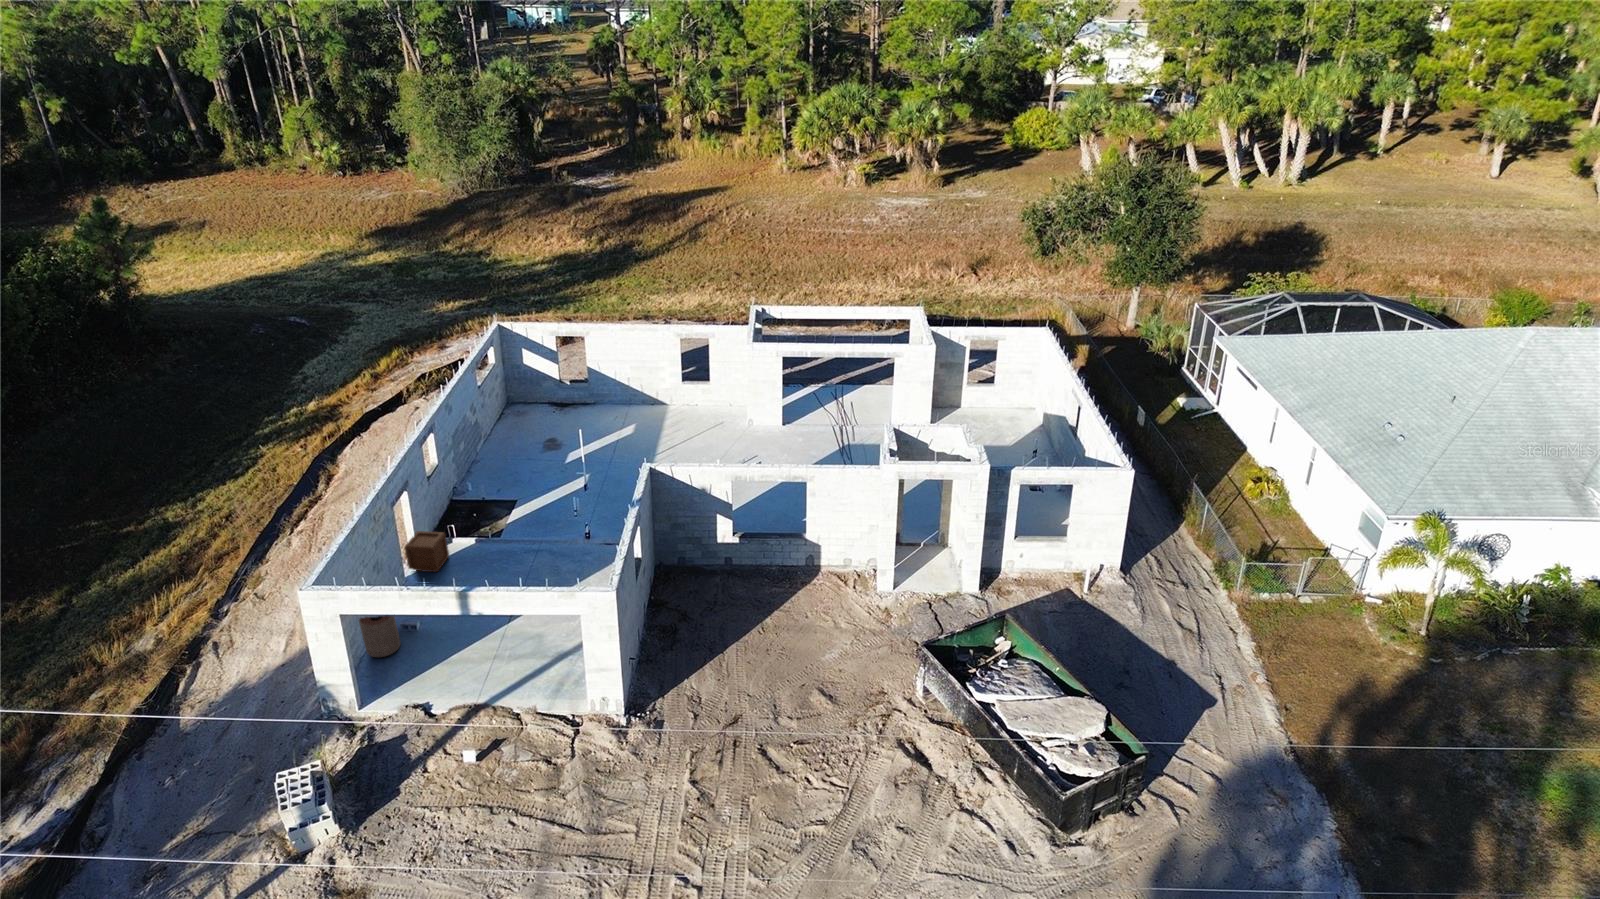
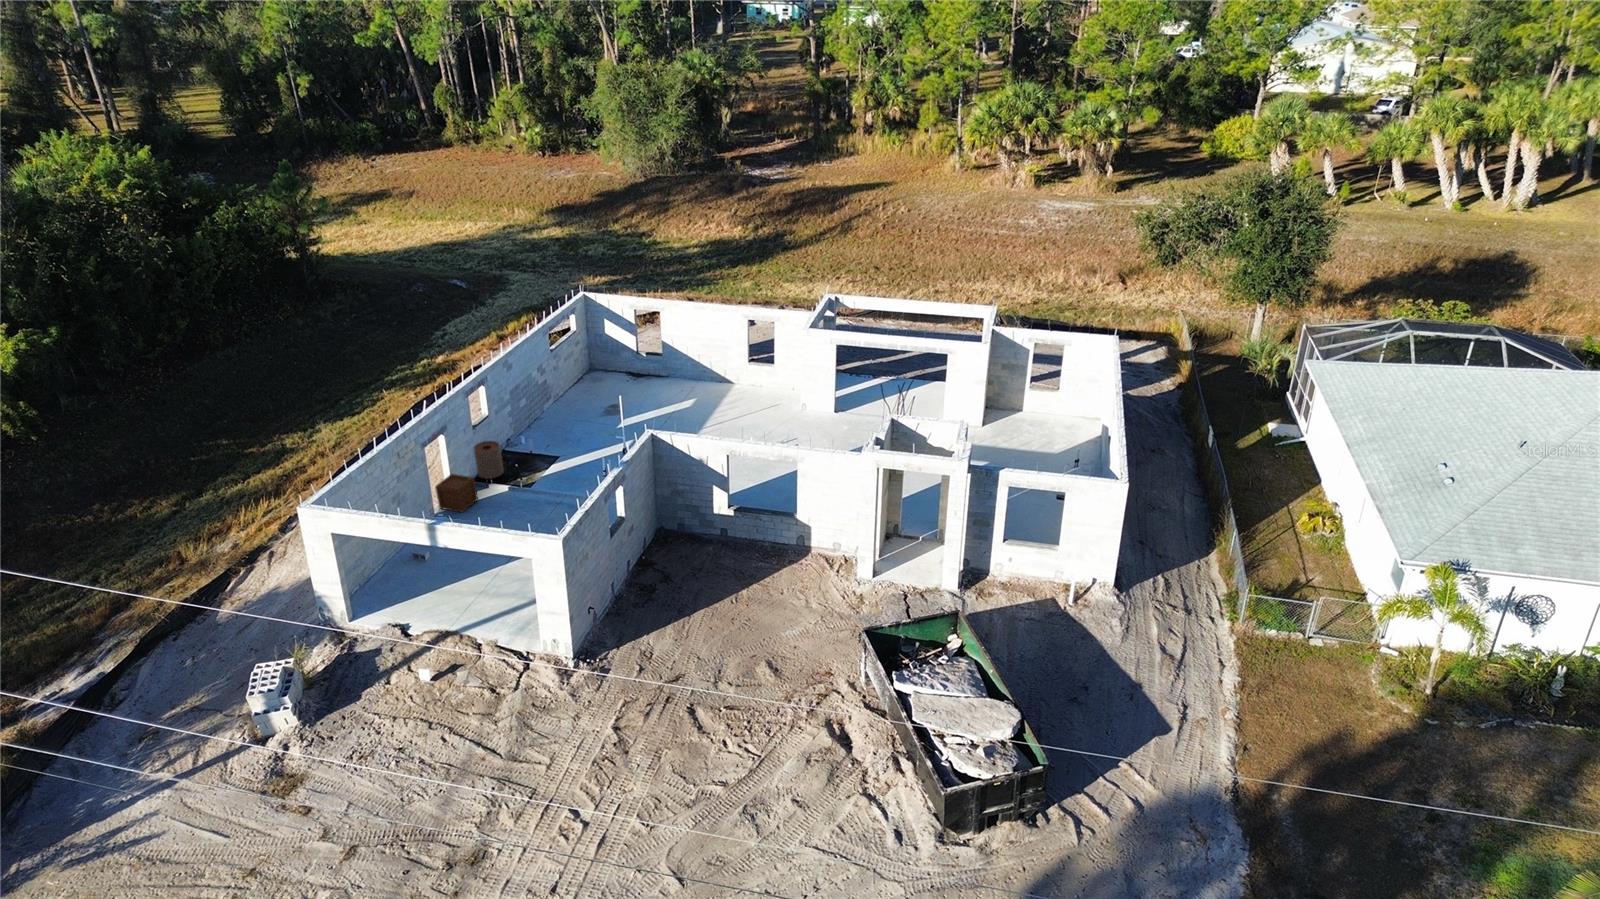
trash can: present [358,616,401,657] -> present [474,441,504,479]

